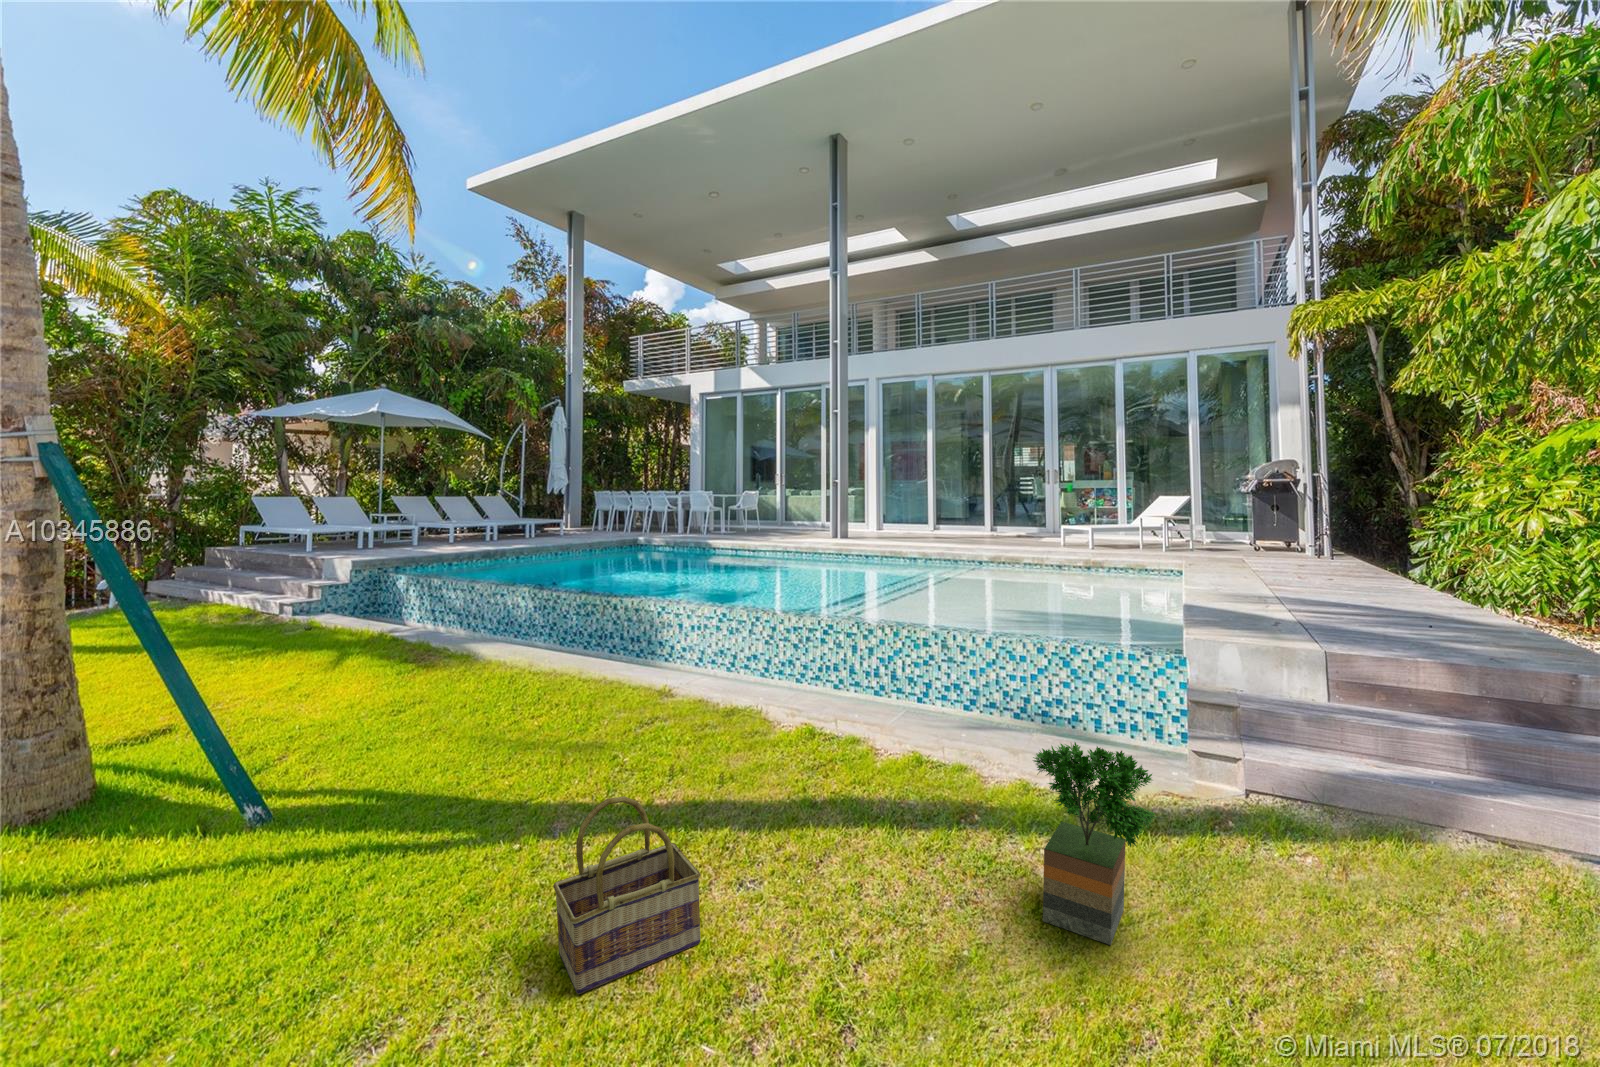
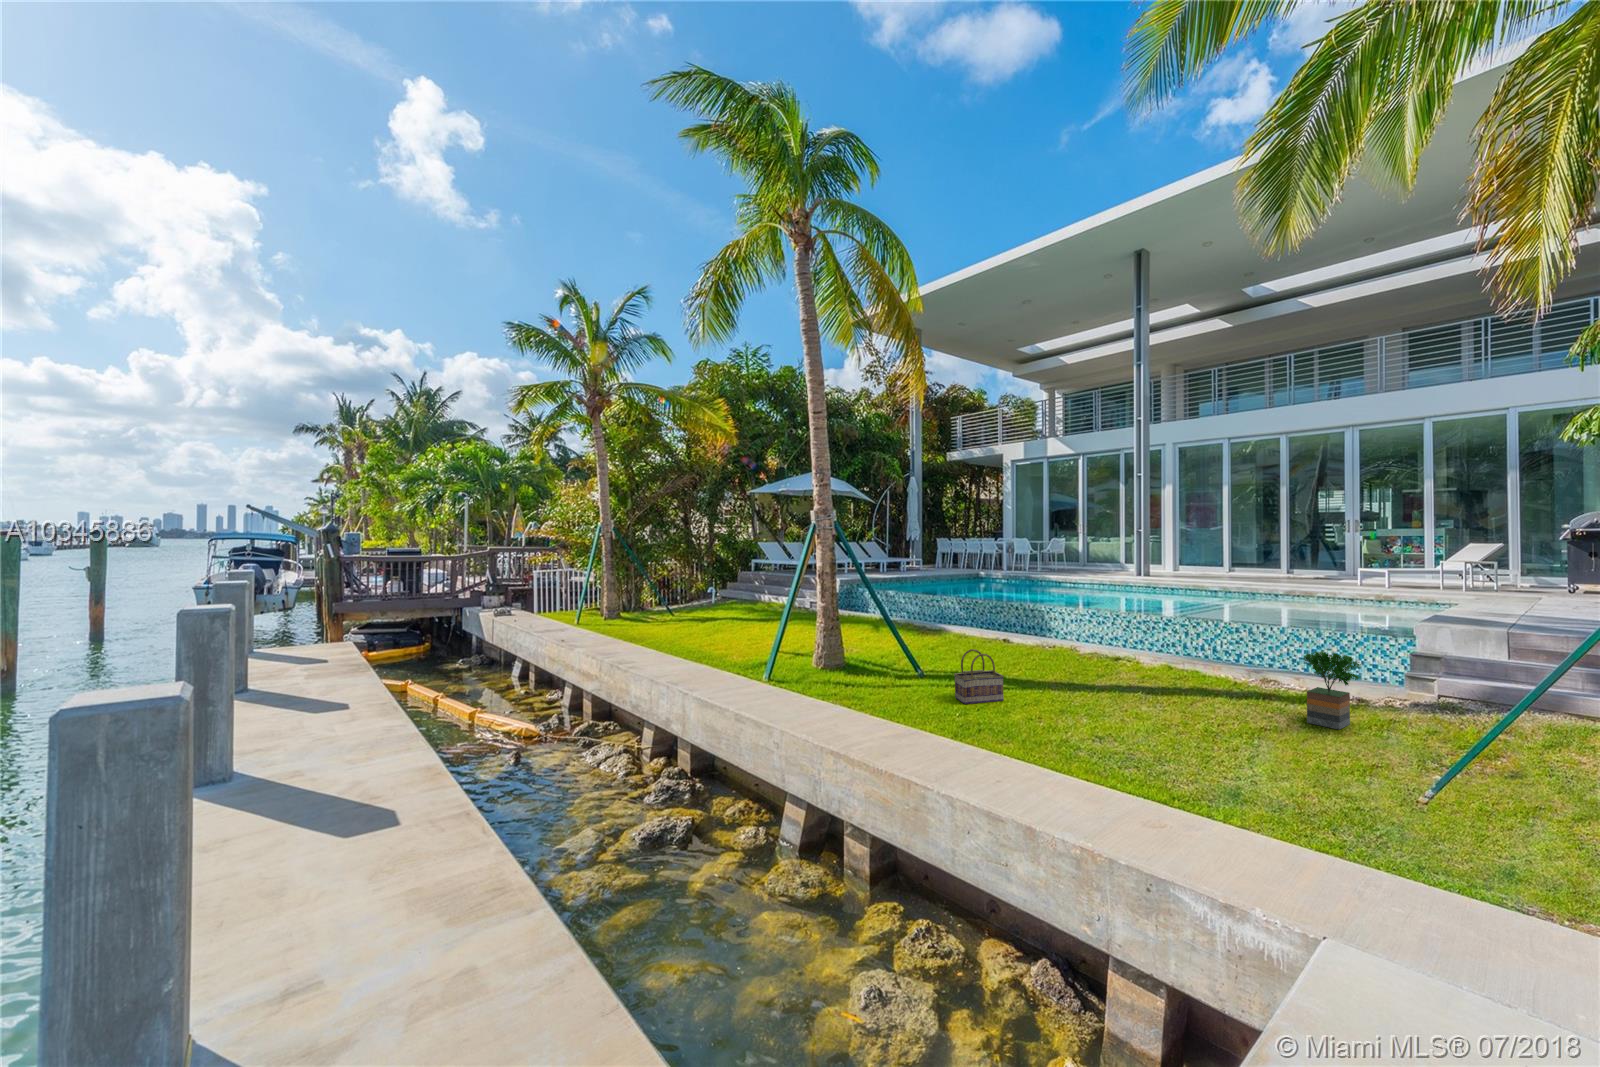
basket: present [553,796,701,994] -> present [954,649,1004,704]

